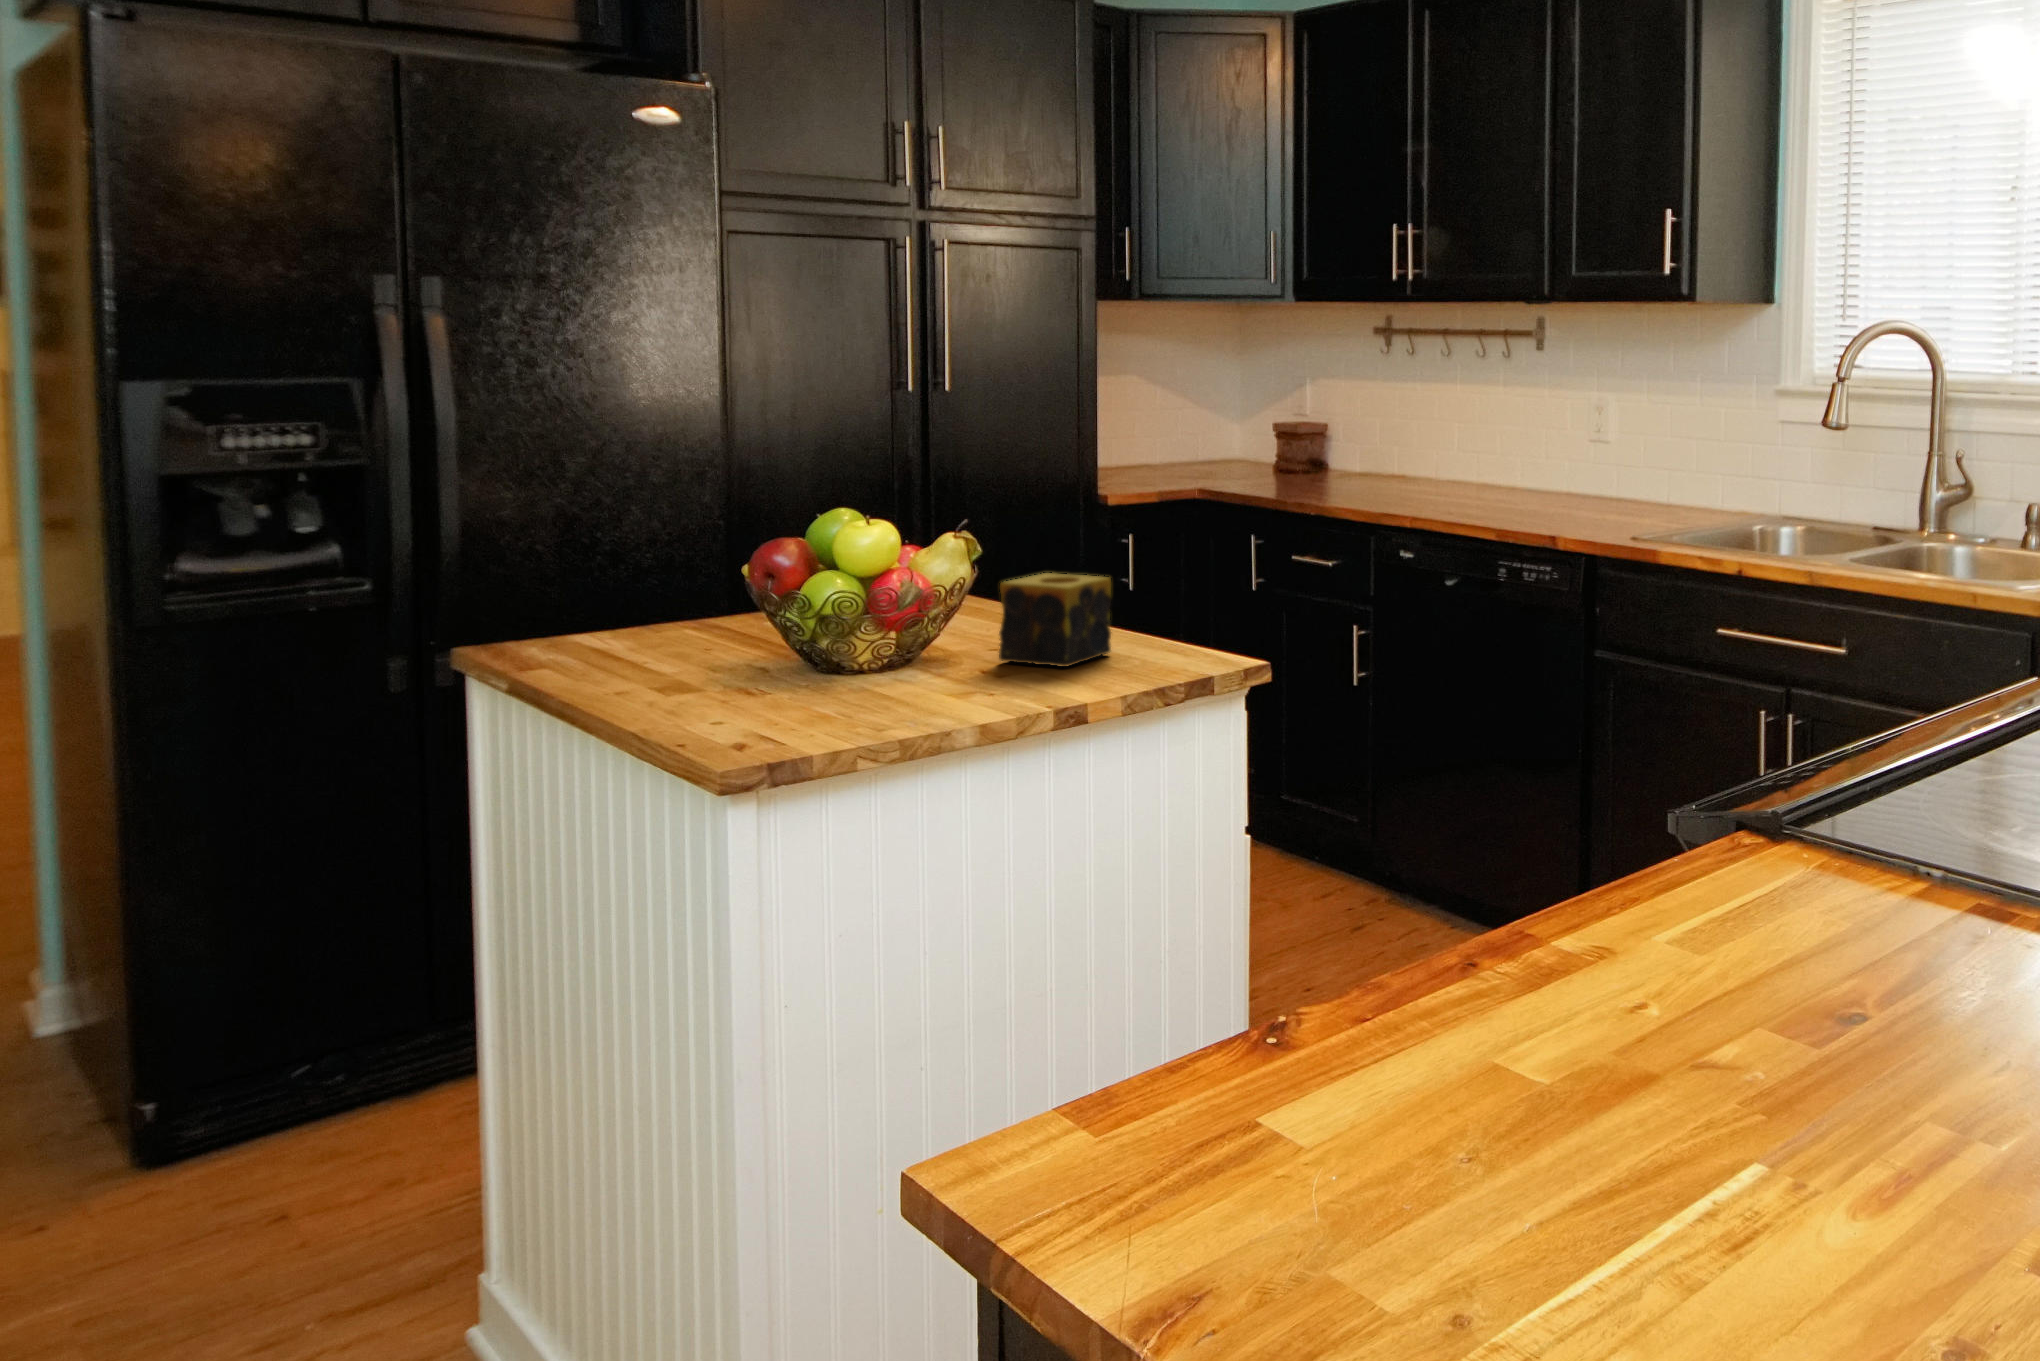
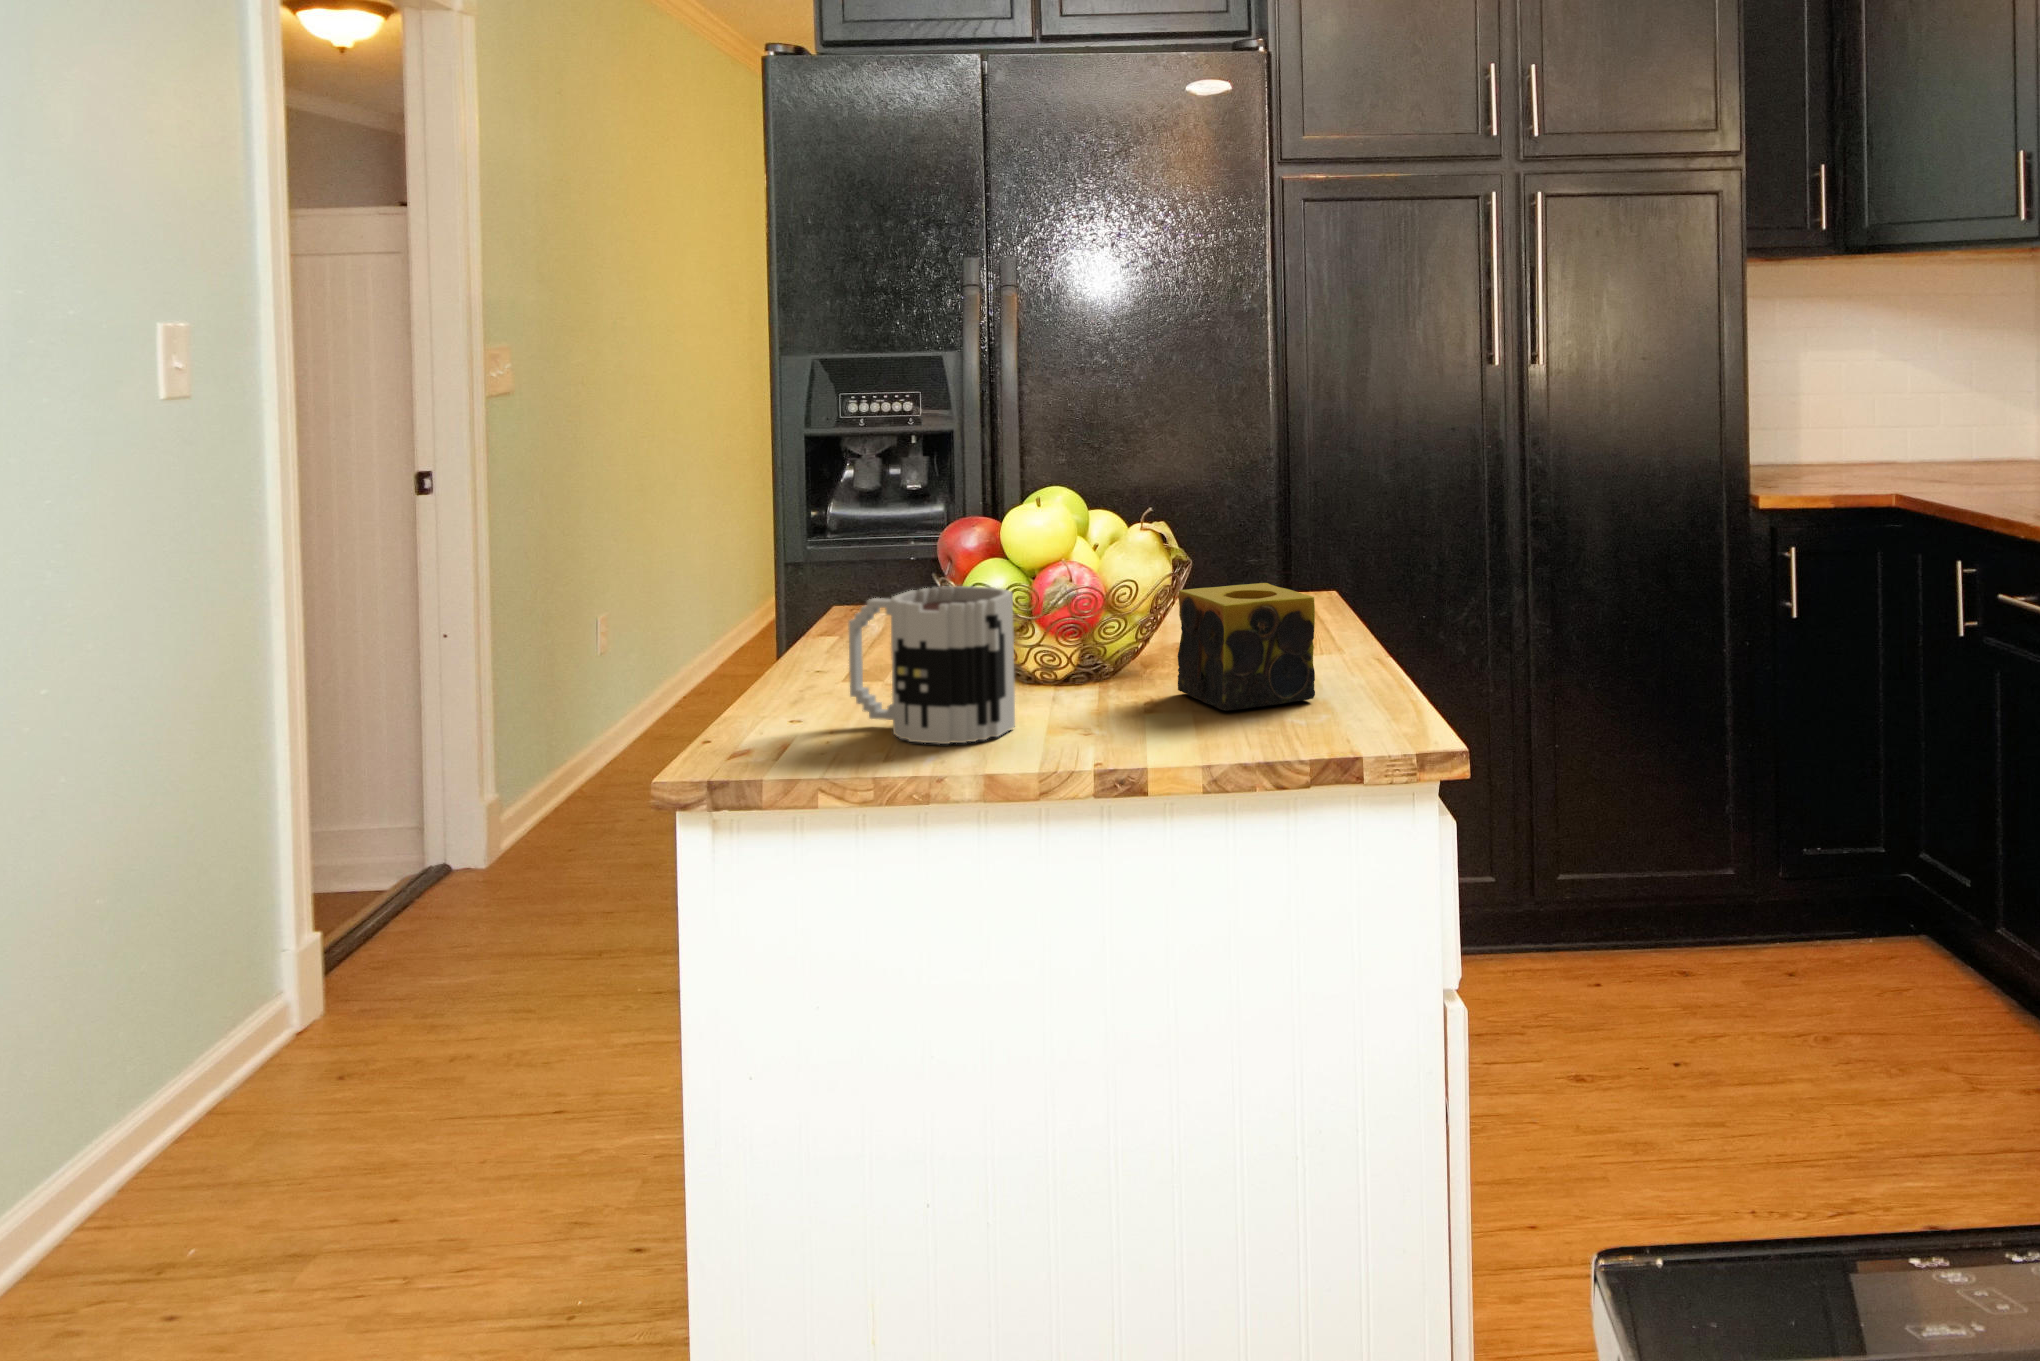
mug: none [785,589,938,716] -> present [849,586,1015,744]

